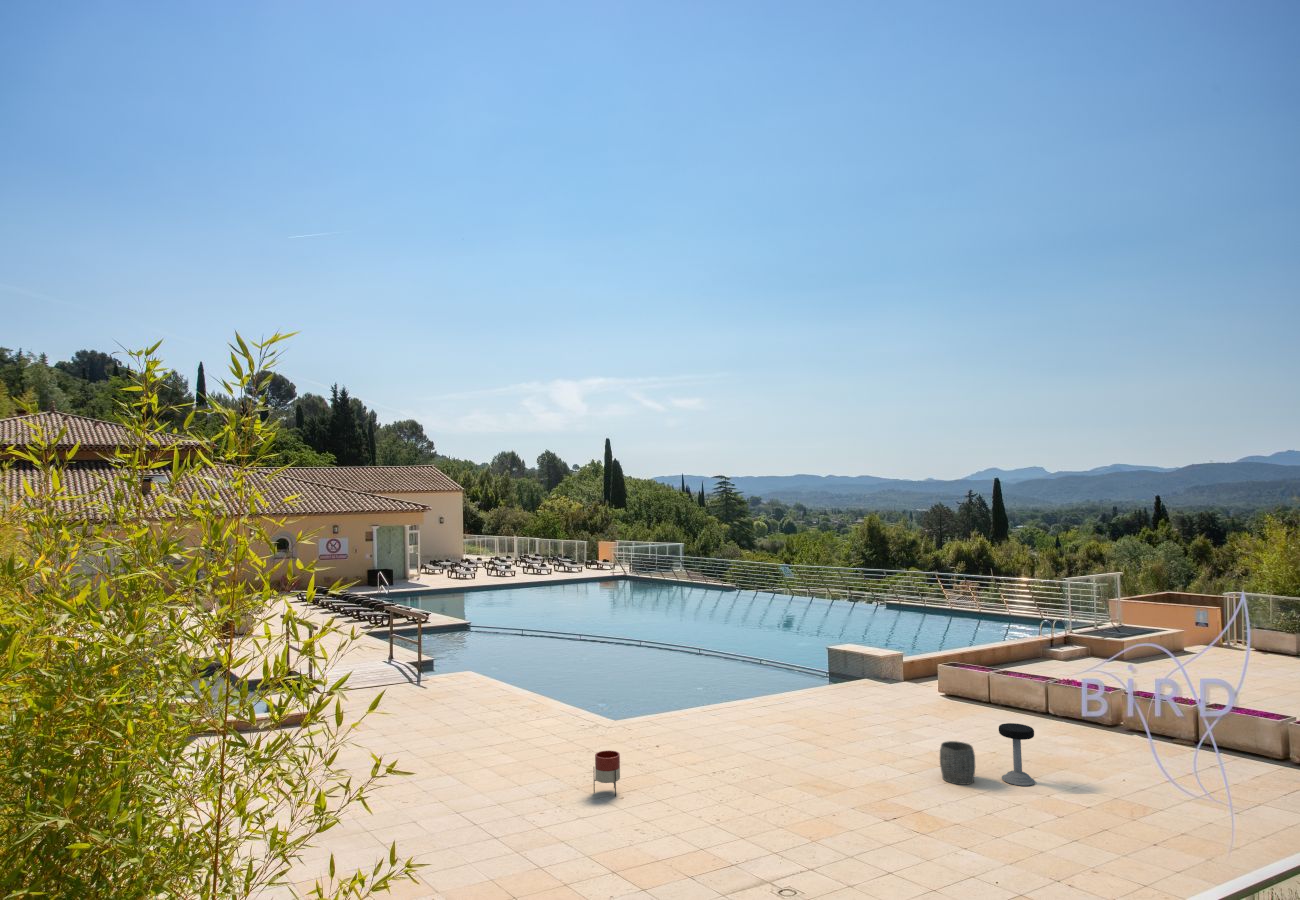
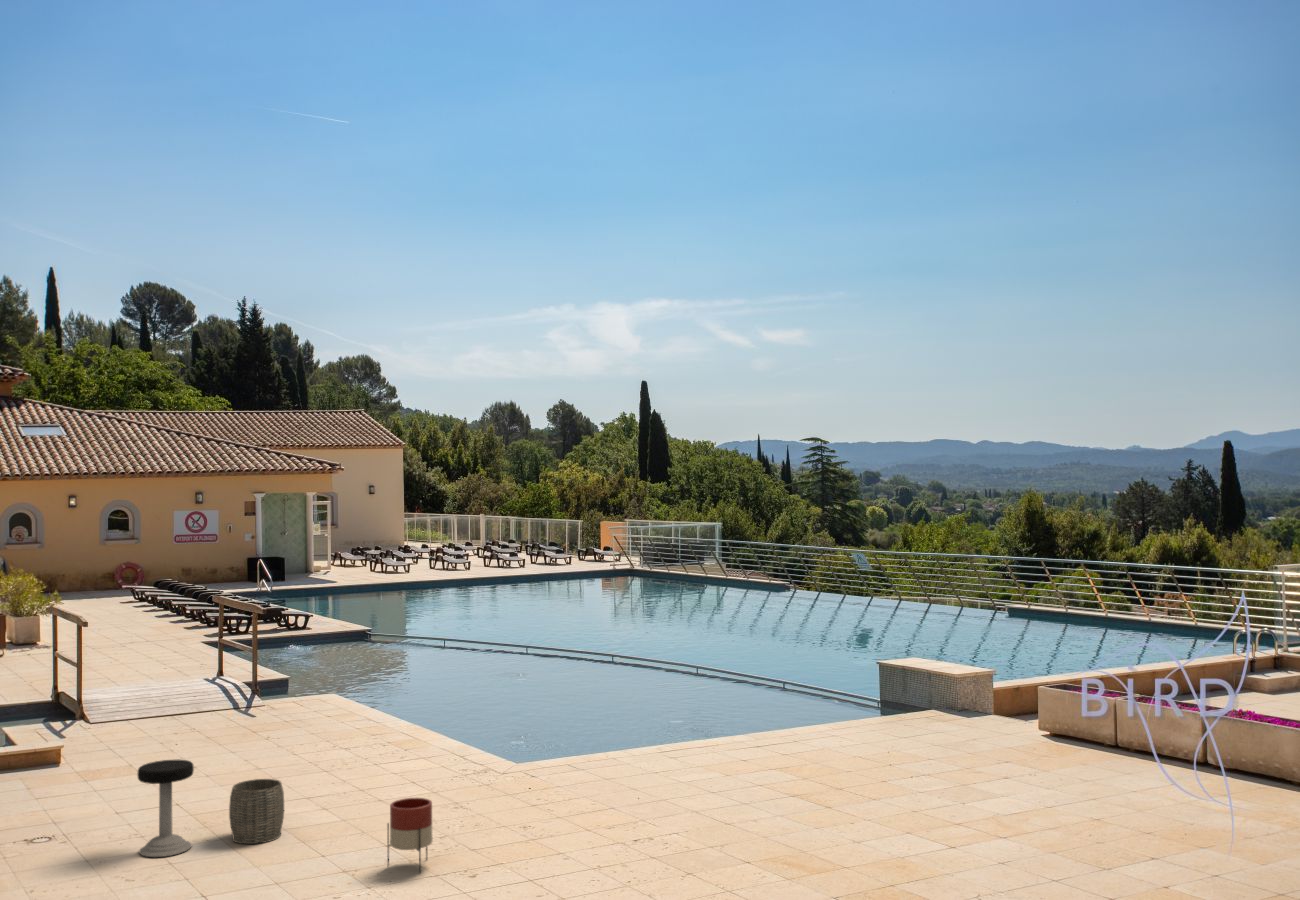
stool: present [999,723,1035,786] -> present [137,759,194,857]
woven basket: present [940,741,975,785] -> present [229,779,284,844]

